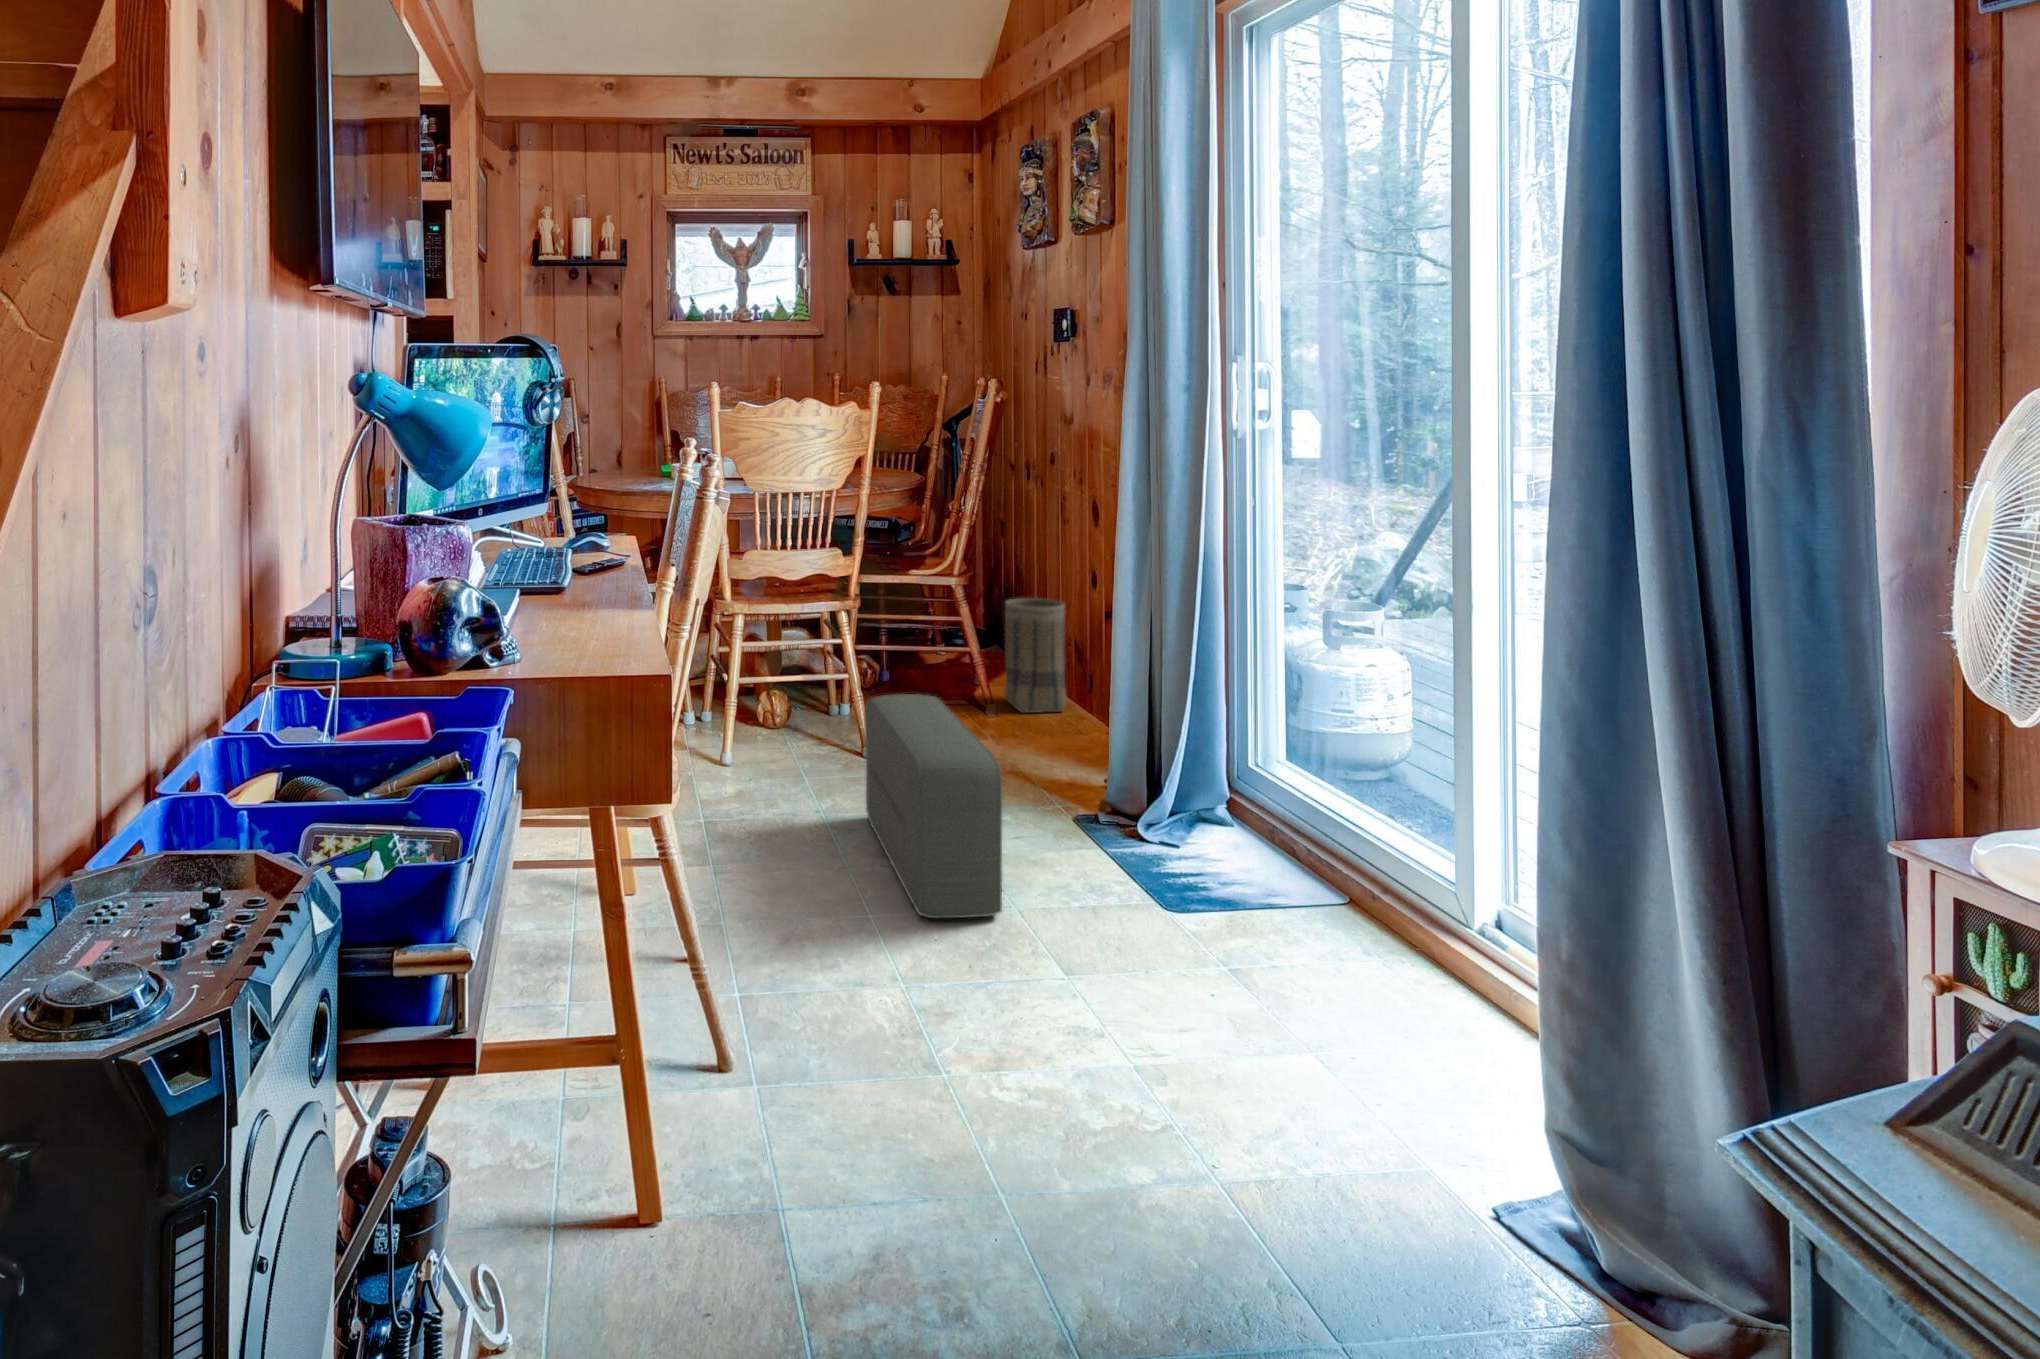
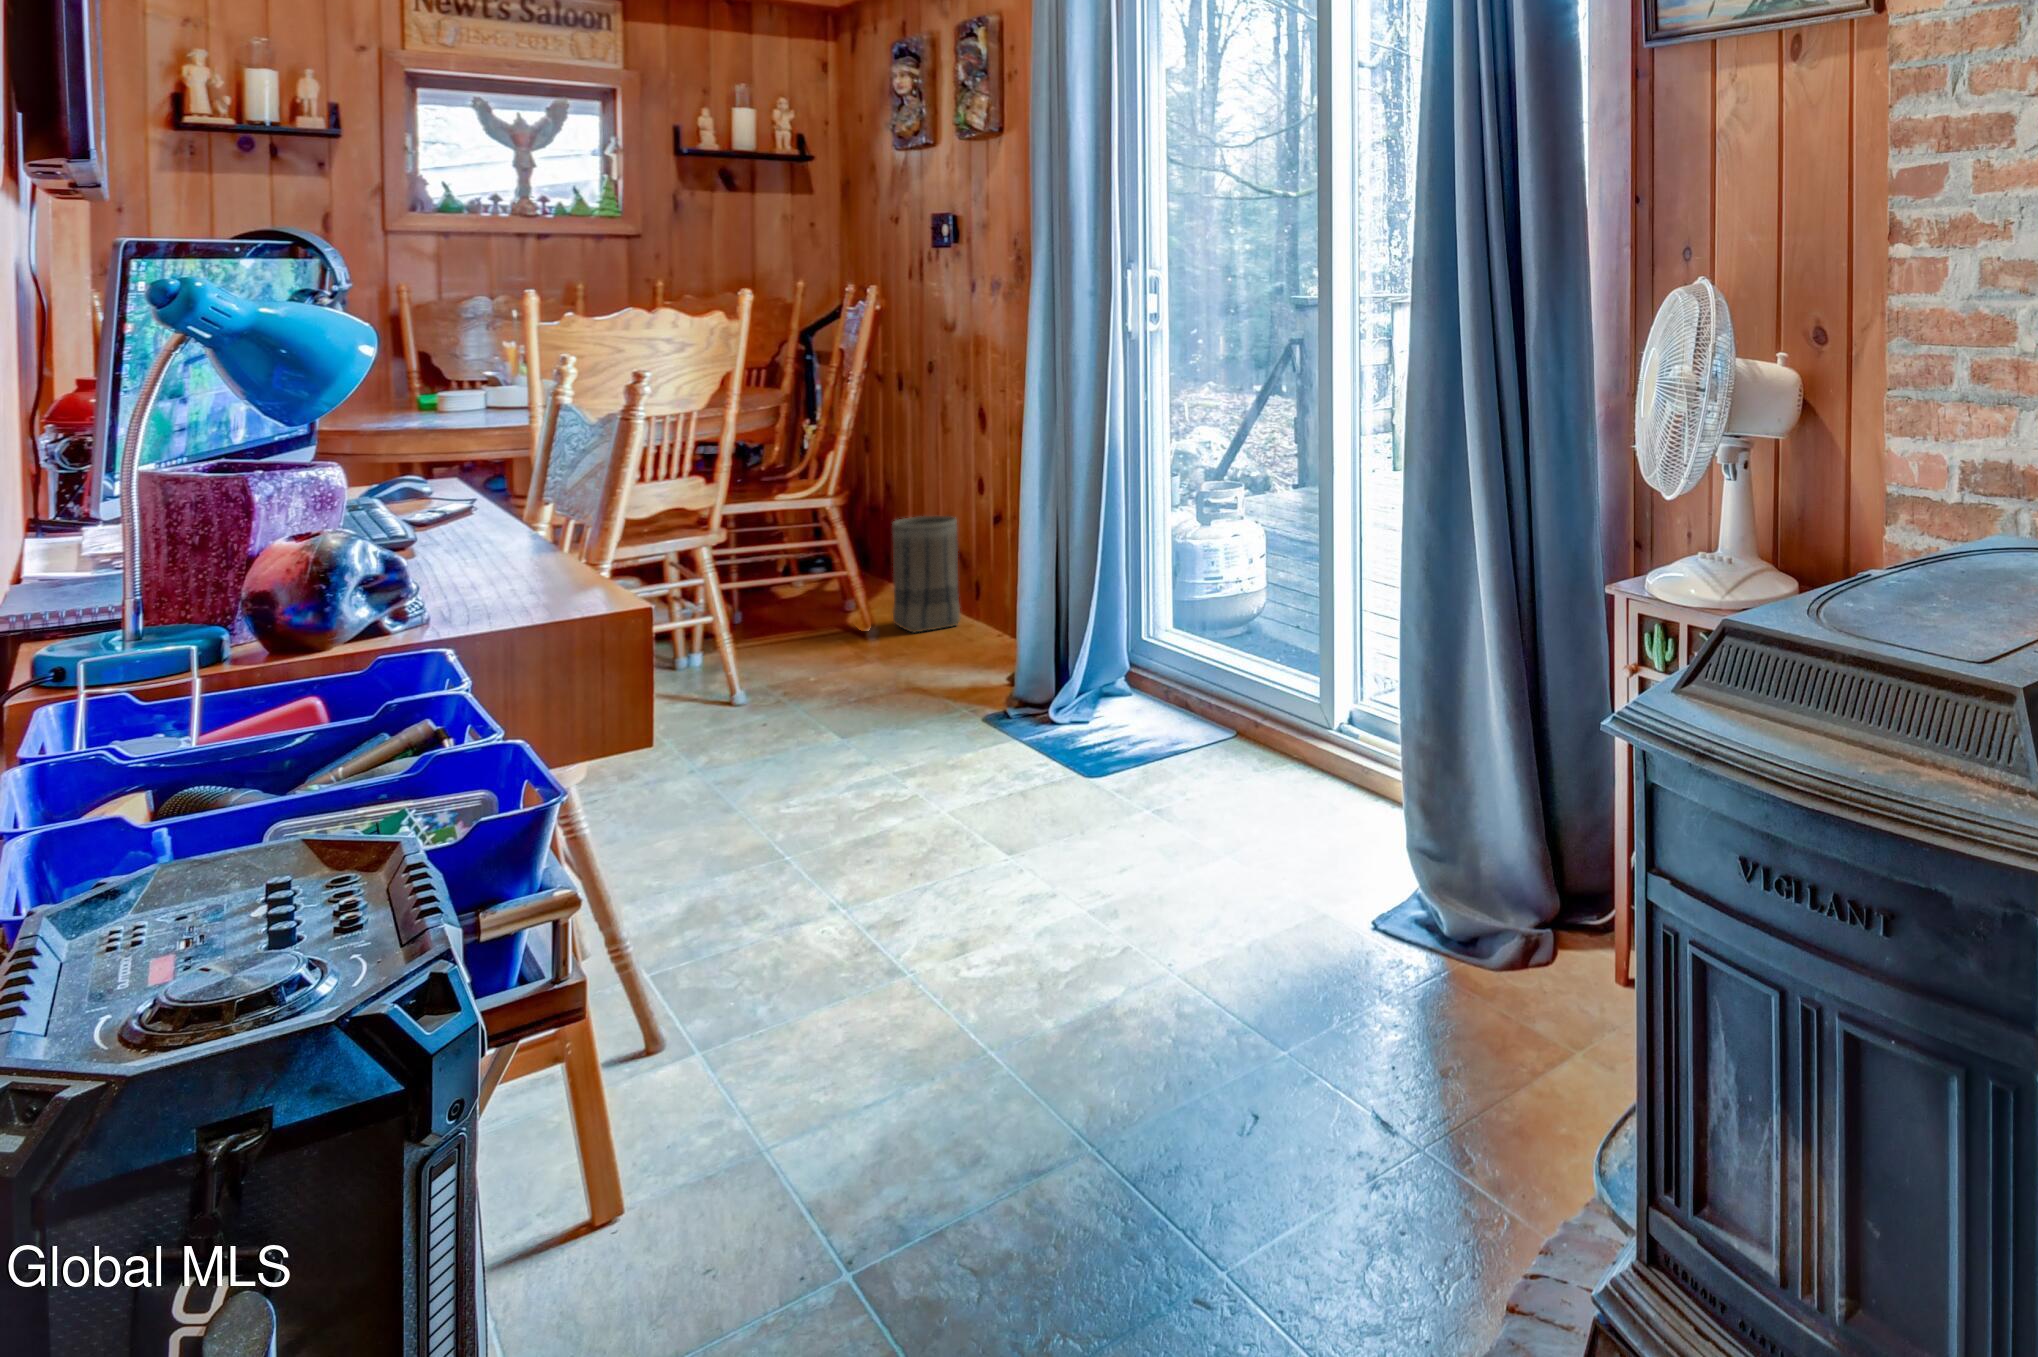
pouf: present [865,694,1002,918] -> none [758,617,932,826]

